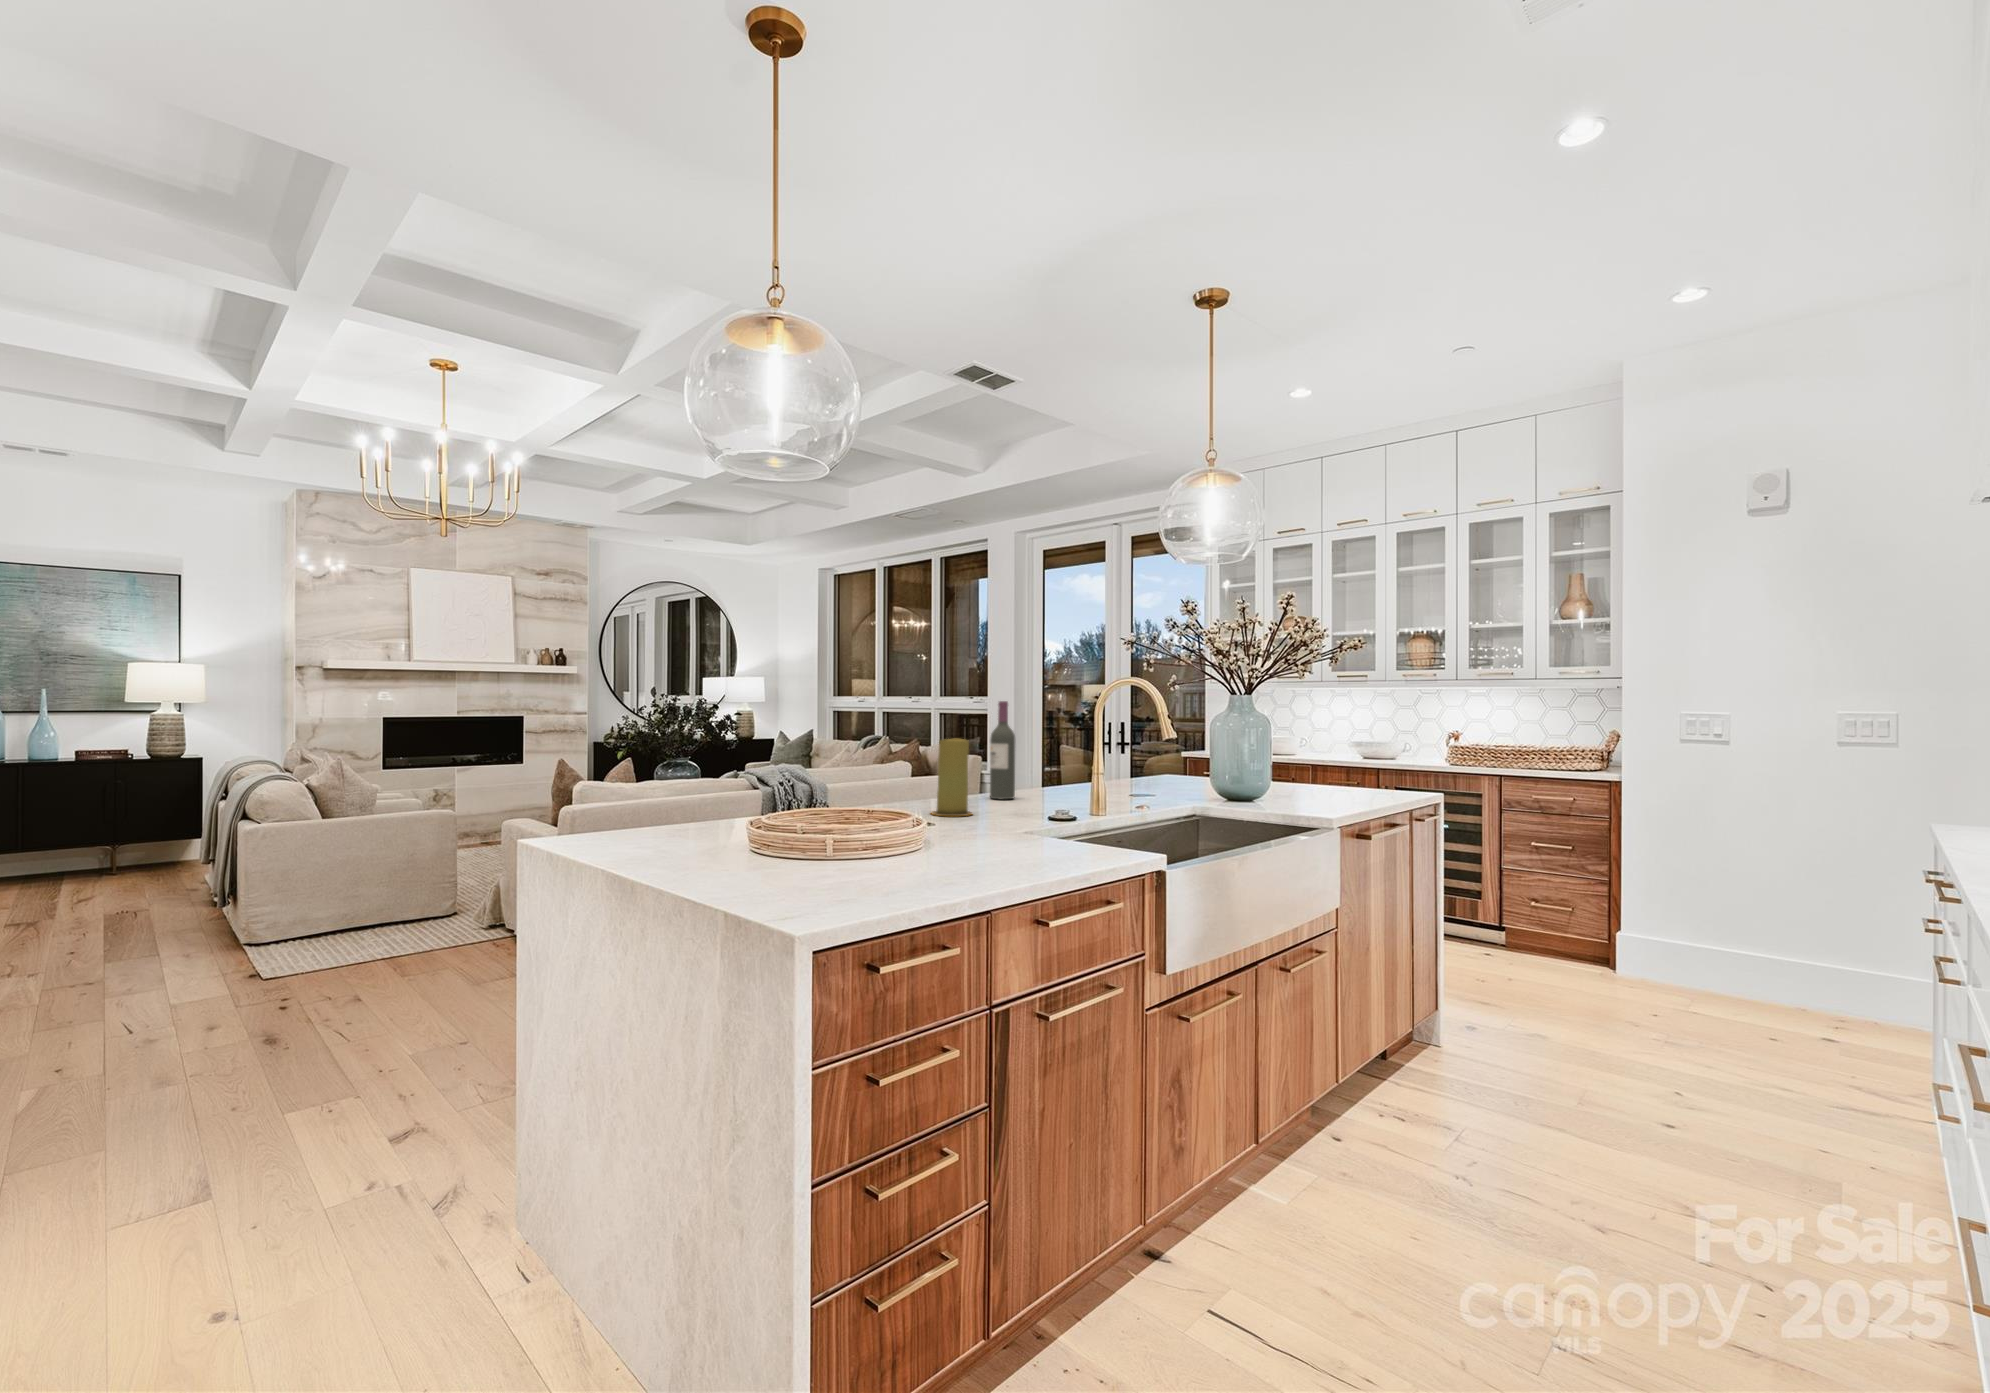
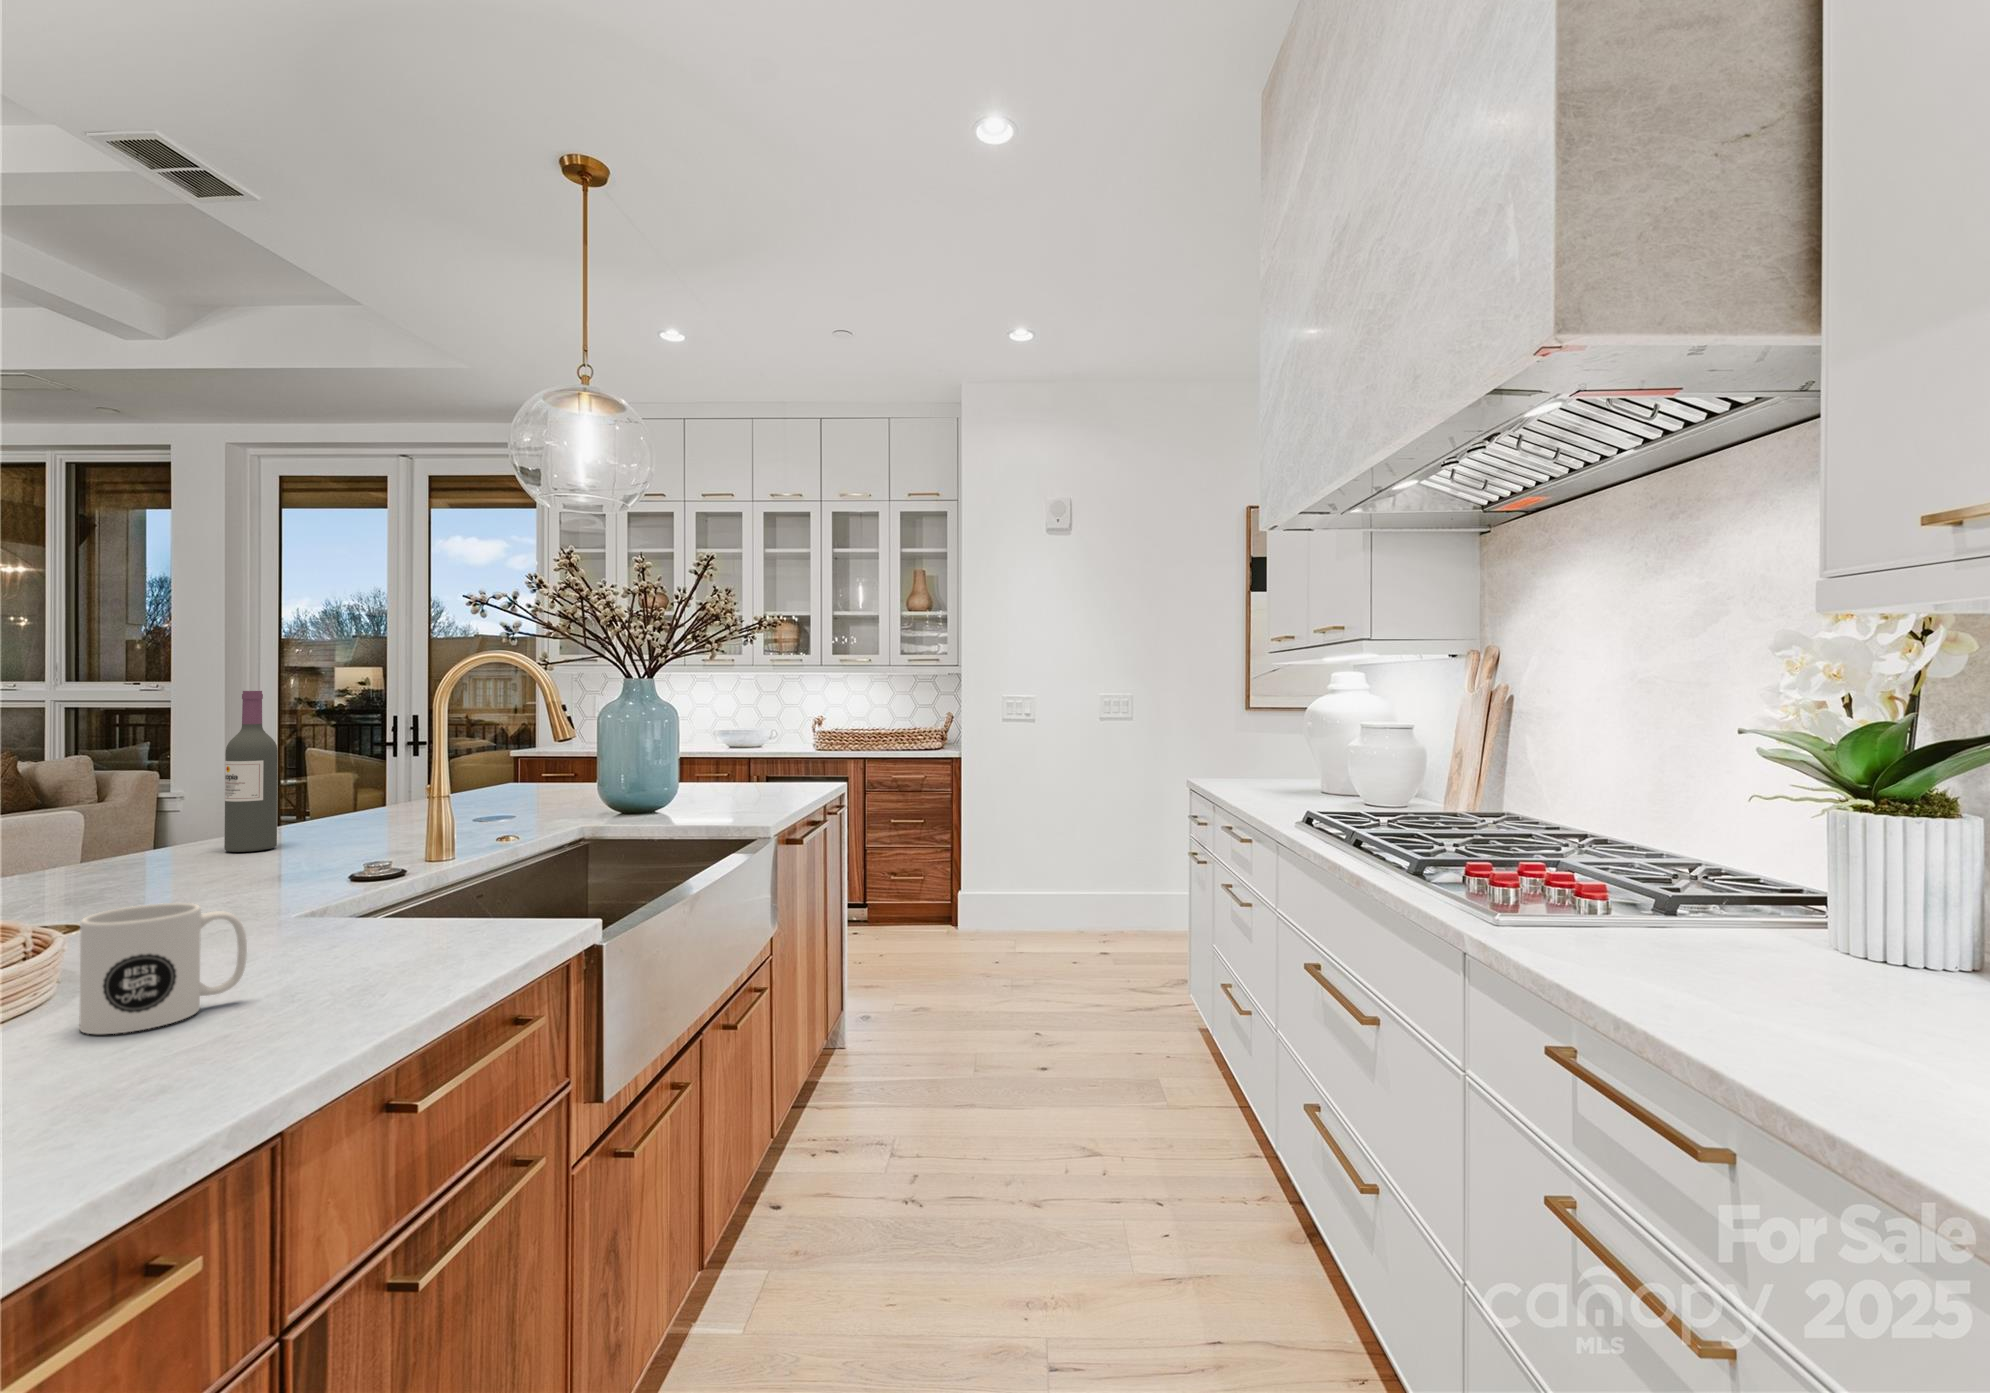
candle: present [931,739,973,816] -> none [96,758,201,902]
mug: none [913,806,975,864] -> present [79,903,247,1034]

